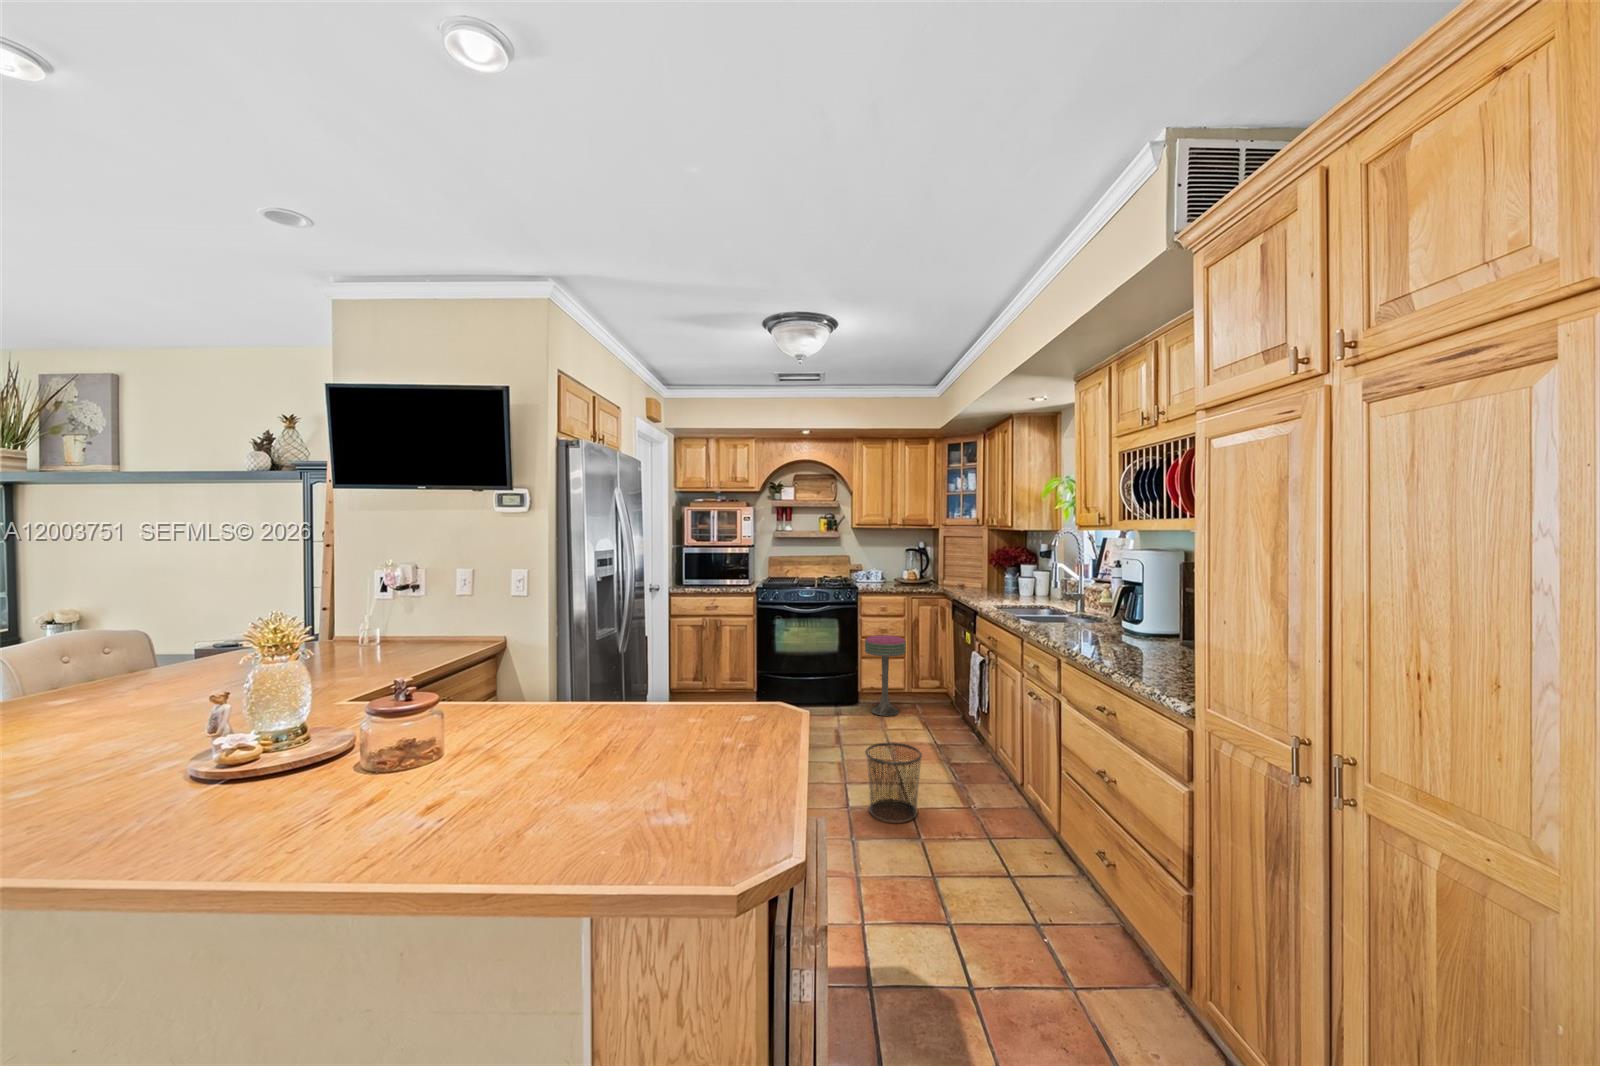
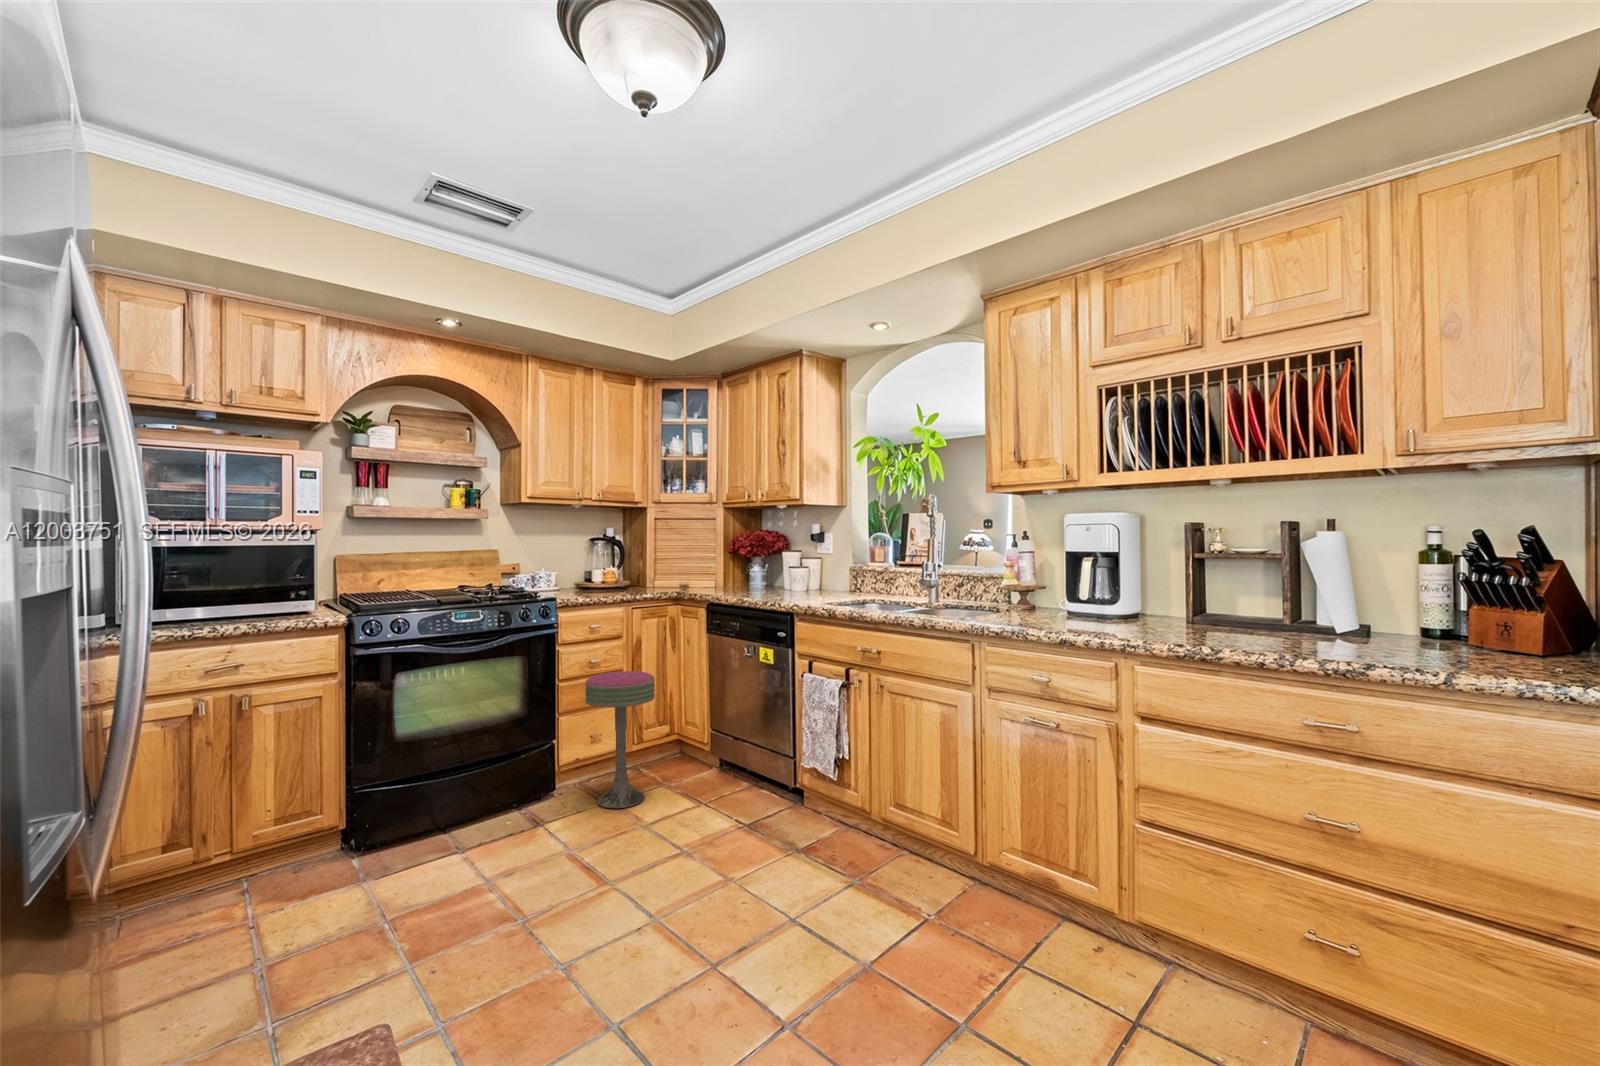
waste bin: present [865,742,922,823] -> none [806,849,913,1017]

